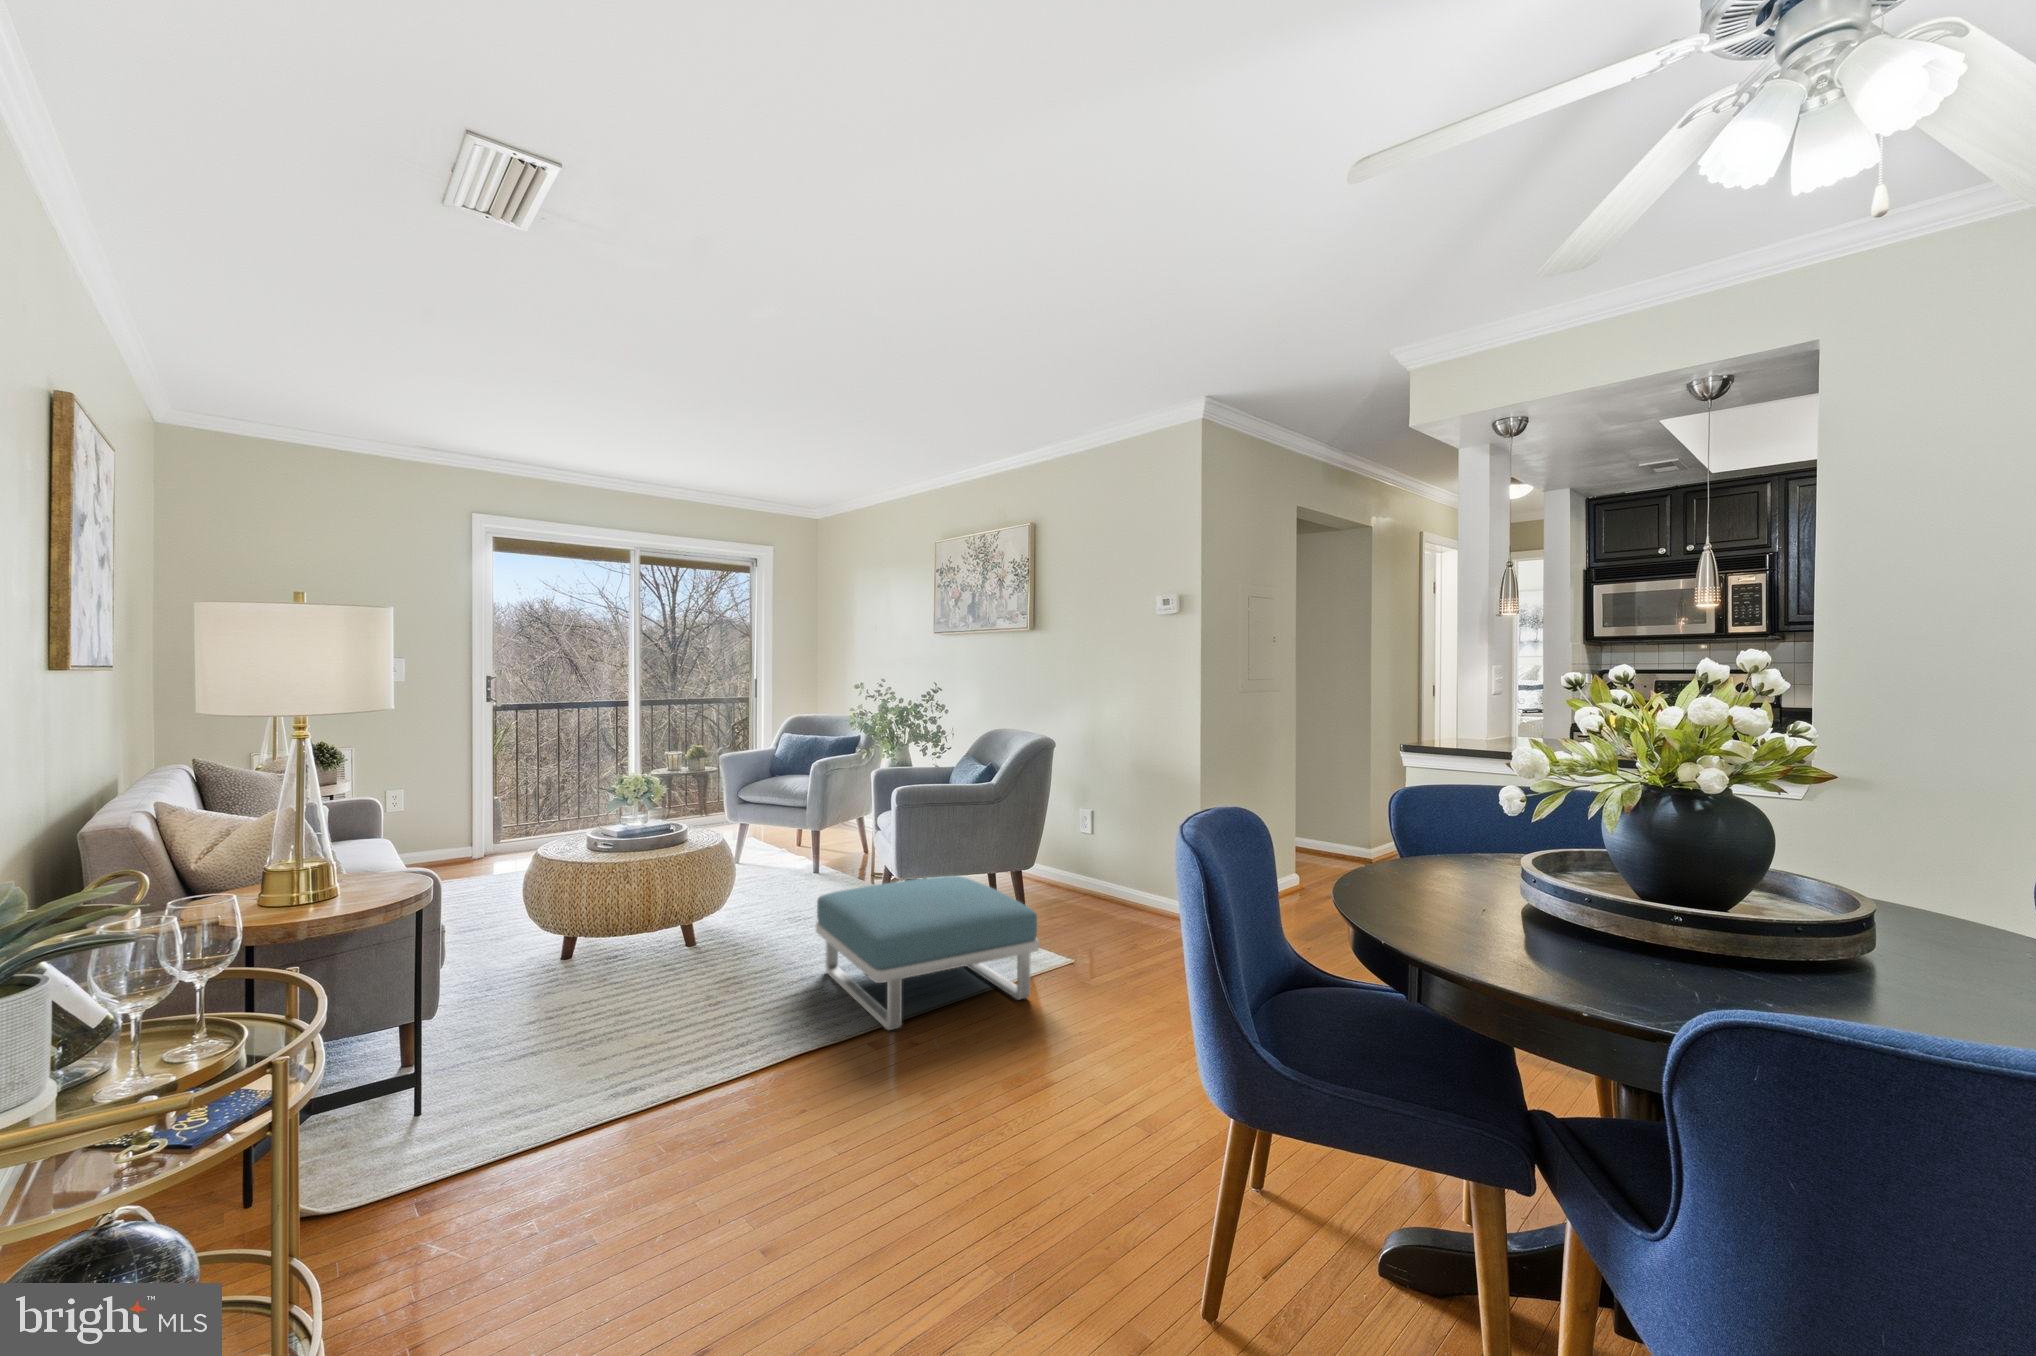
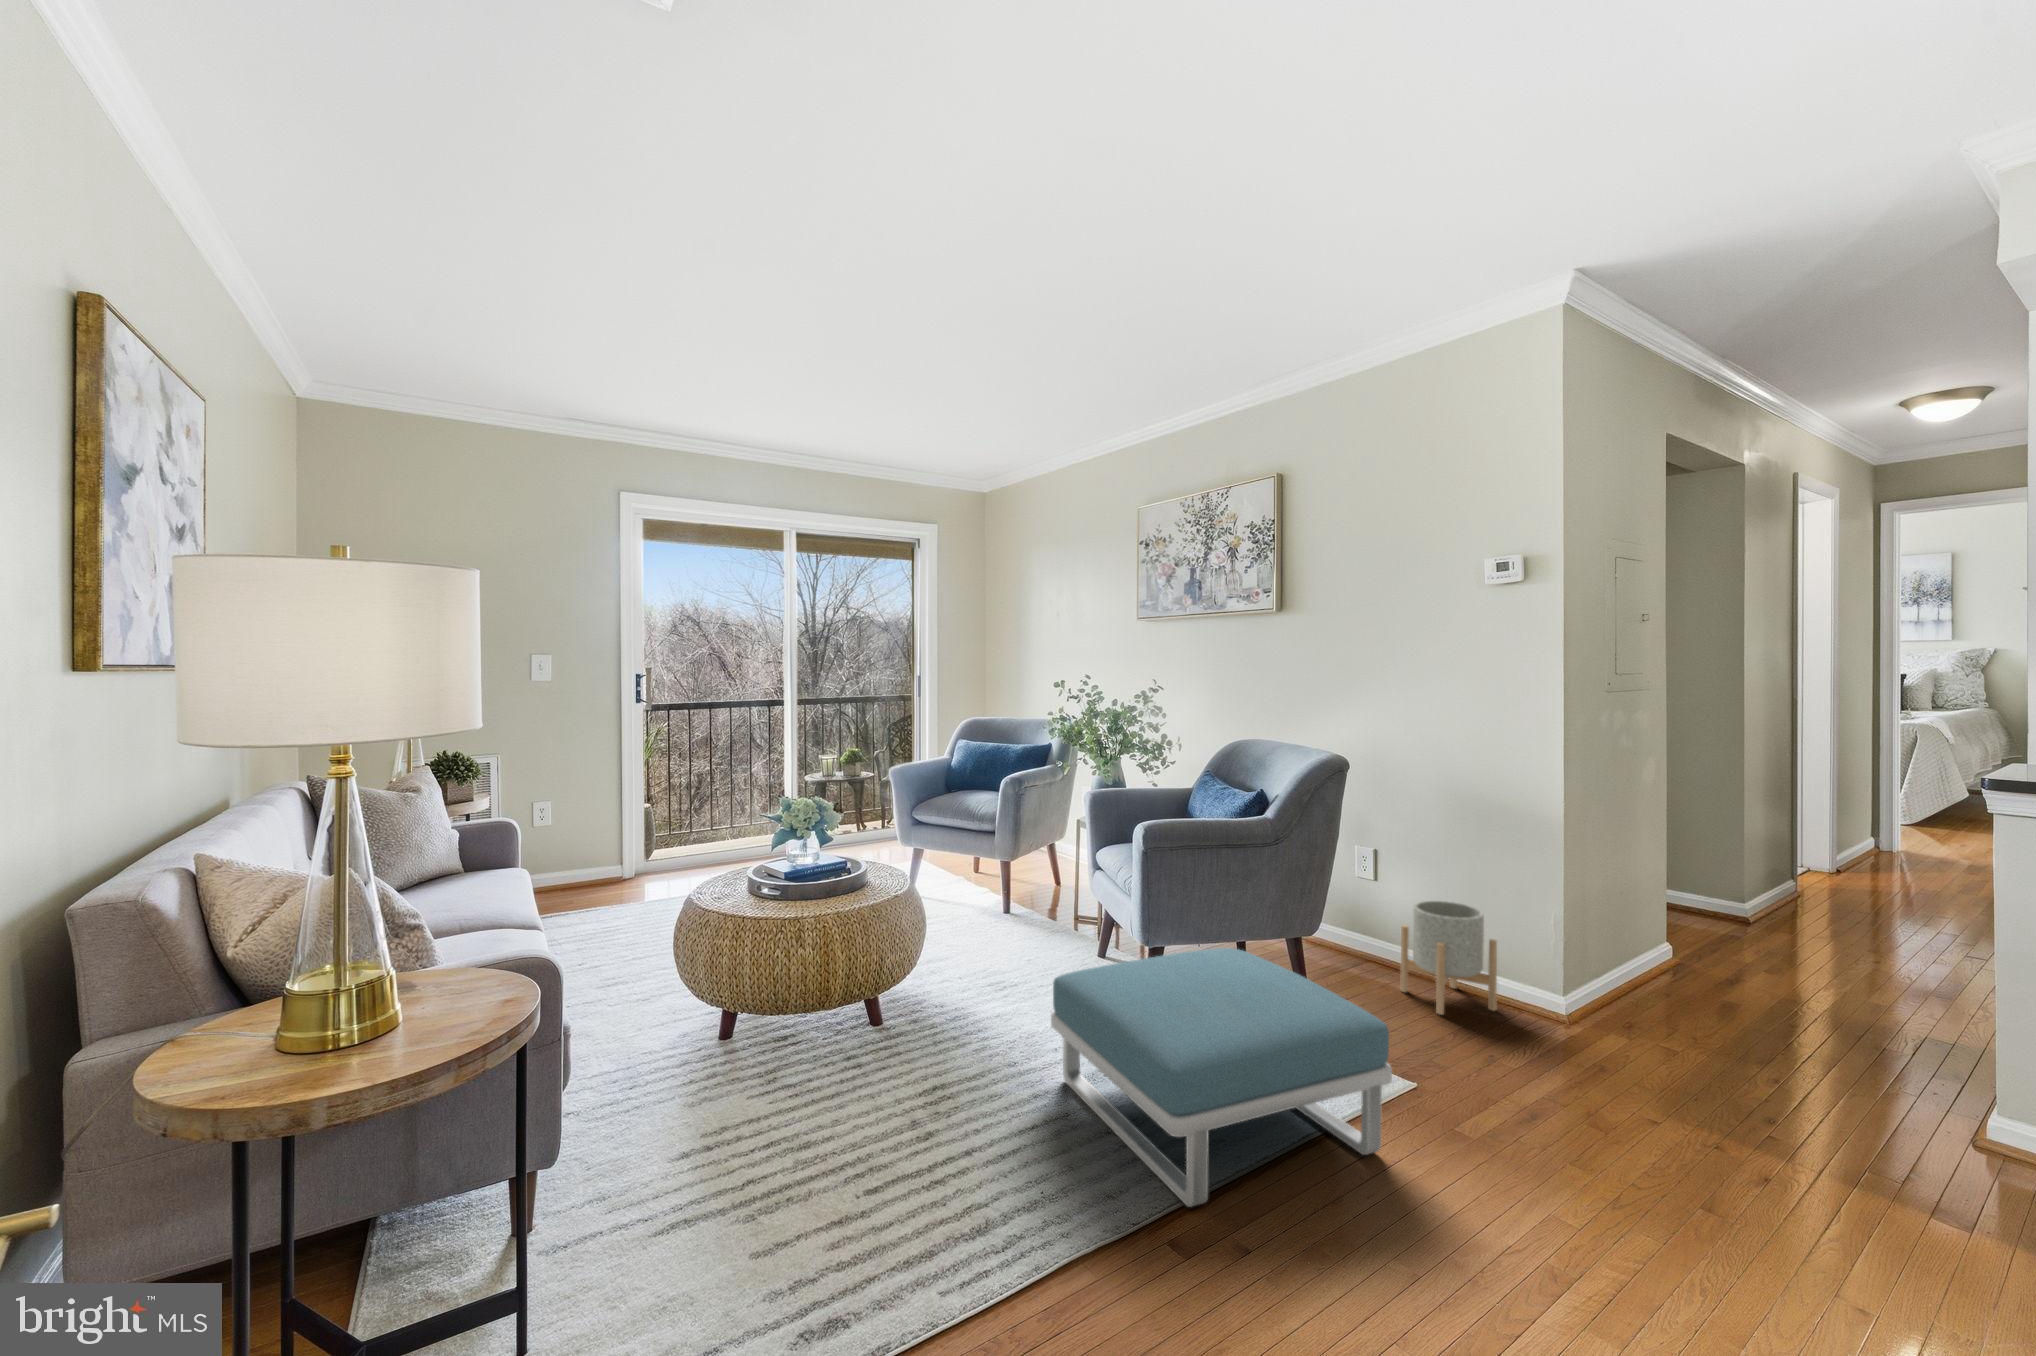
planter: none [1097,845,1158,924] -> present [1400,901,1497,1015]

